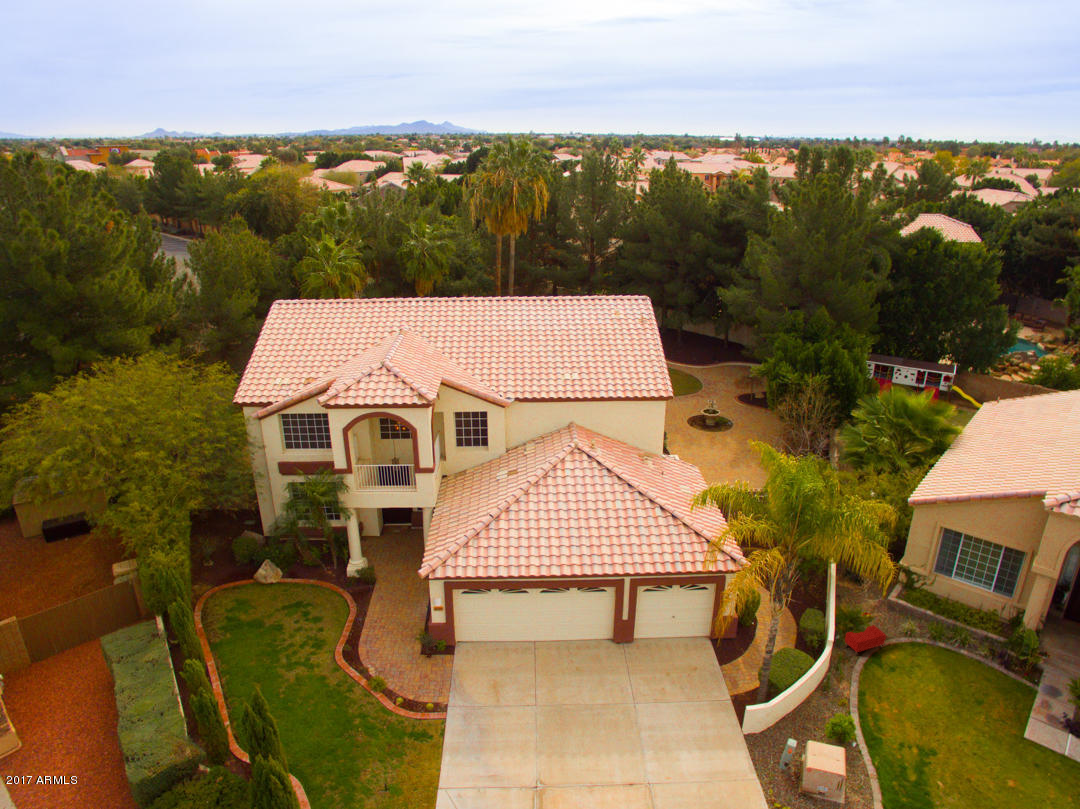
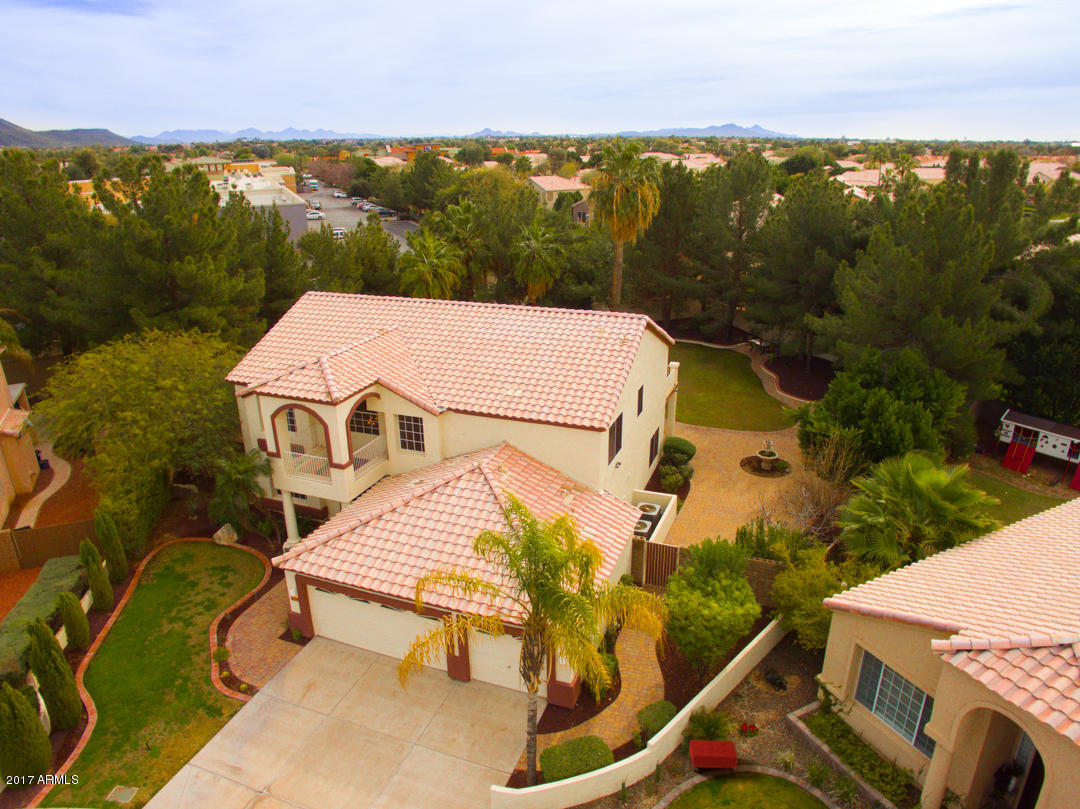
potted tree: present [420,634,437,657] -> none [275,620,291,643]

